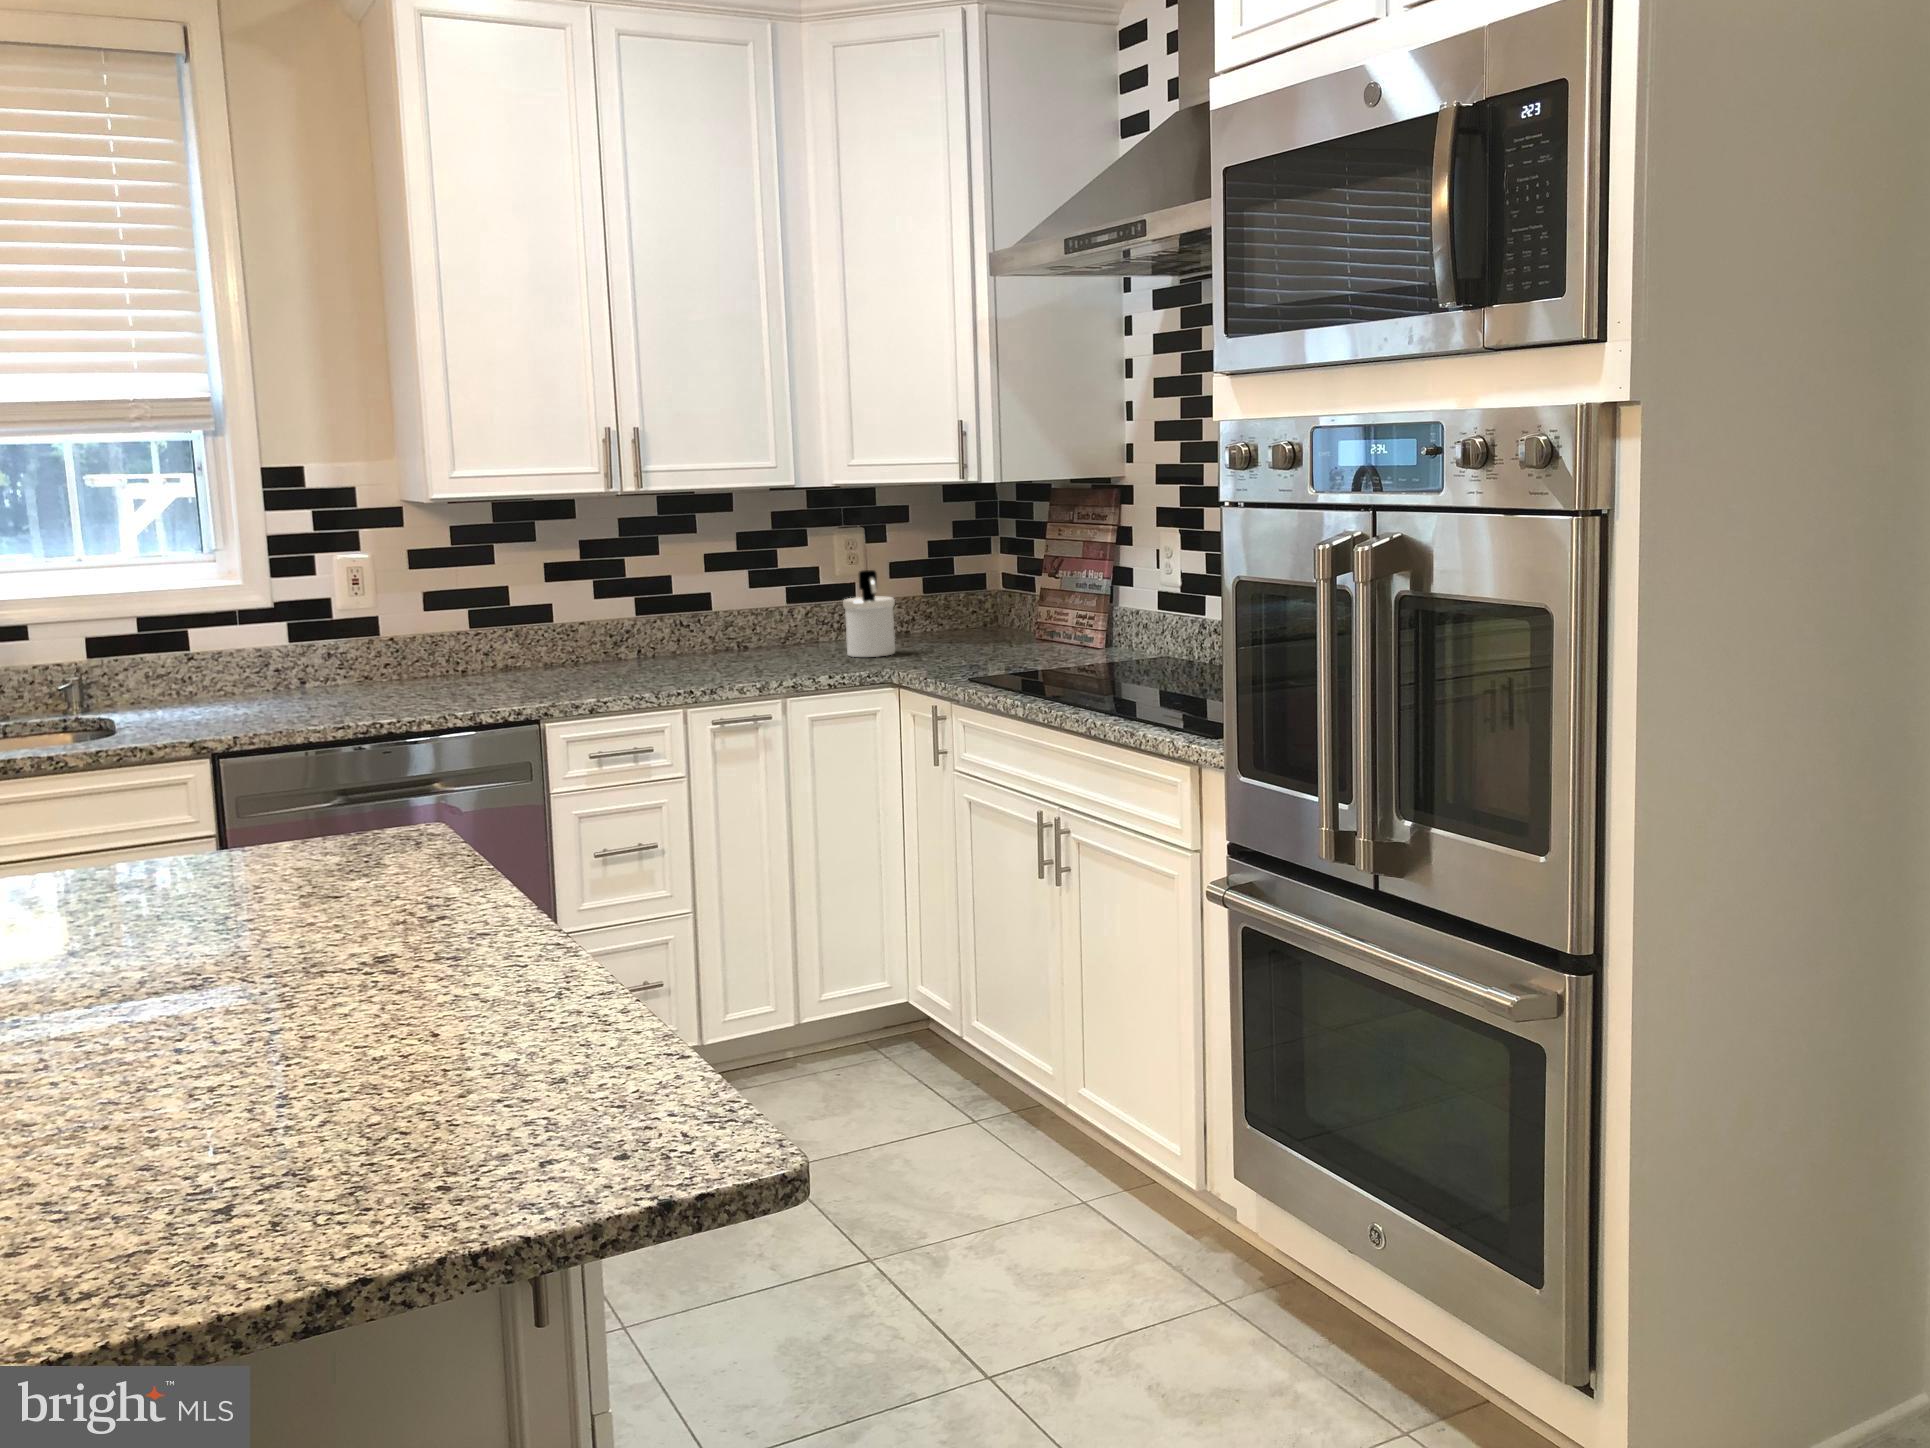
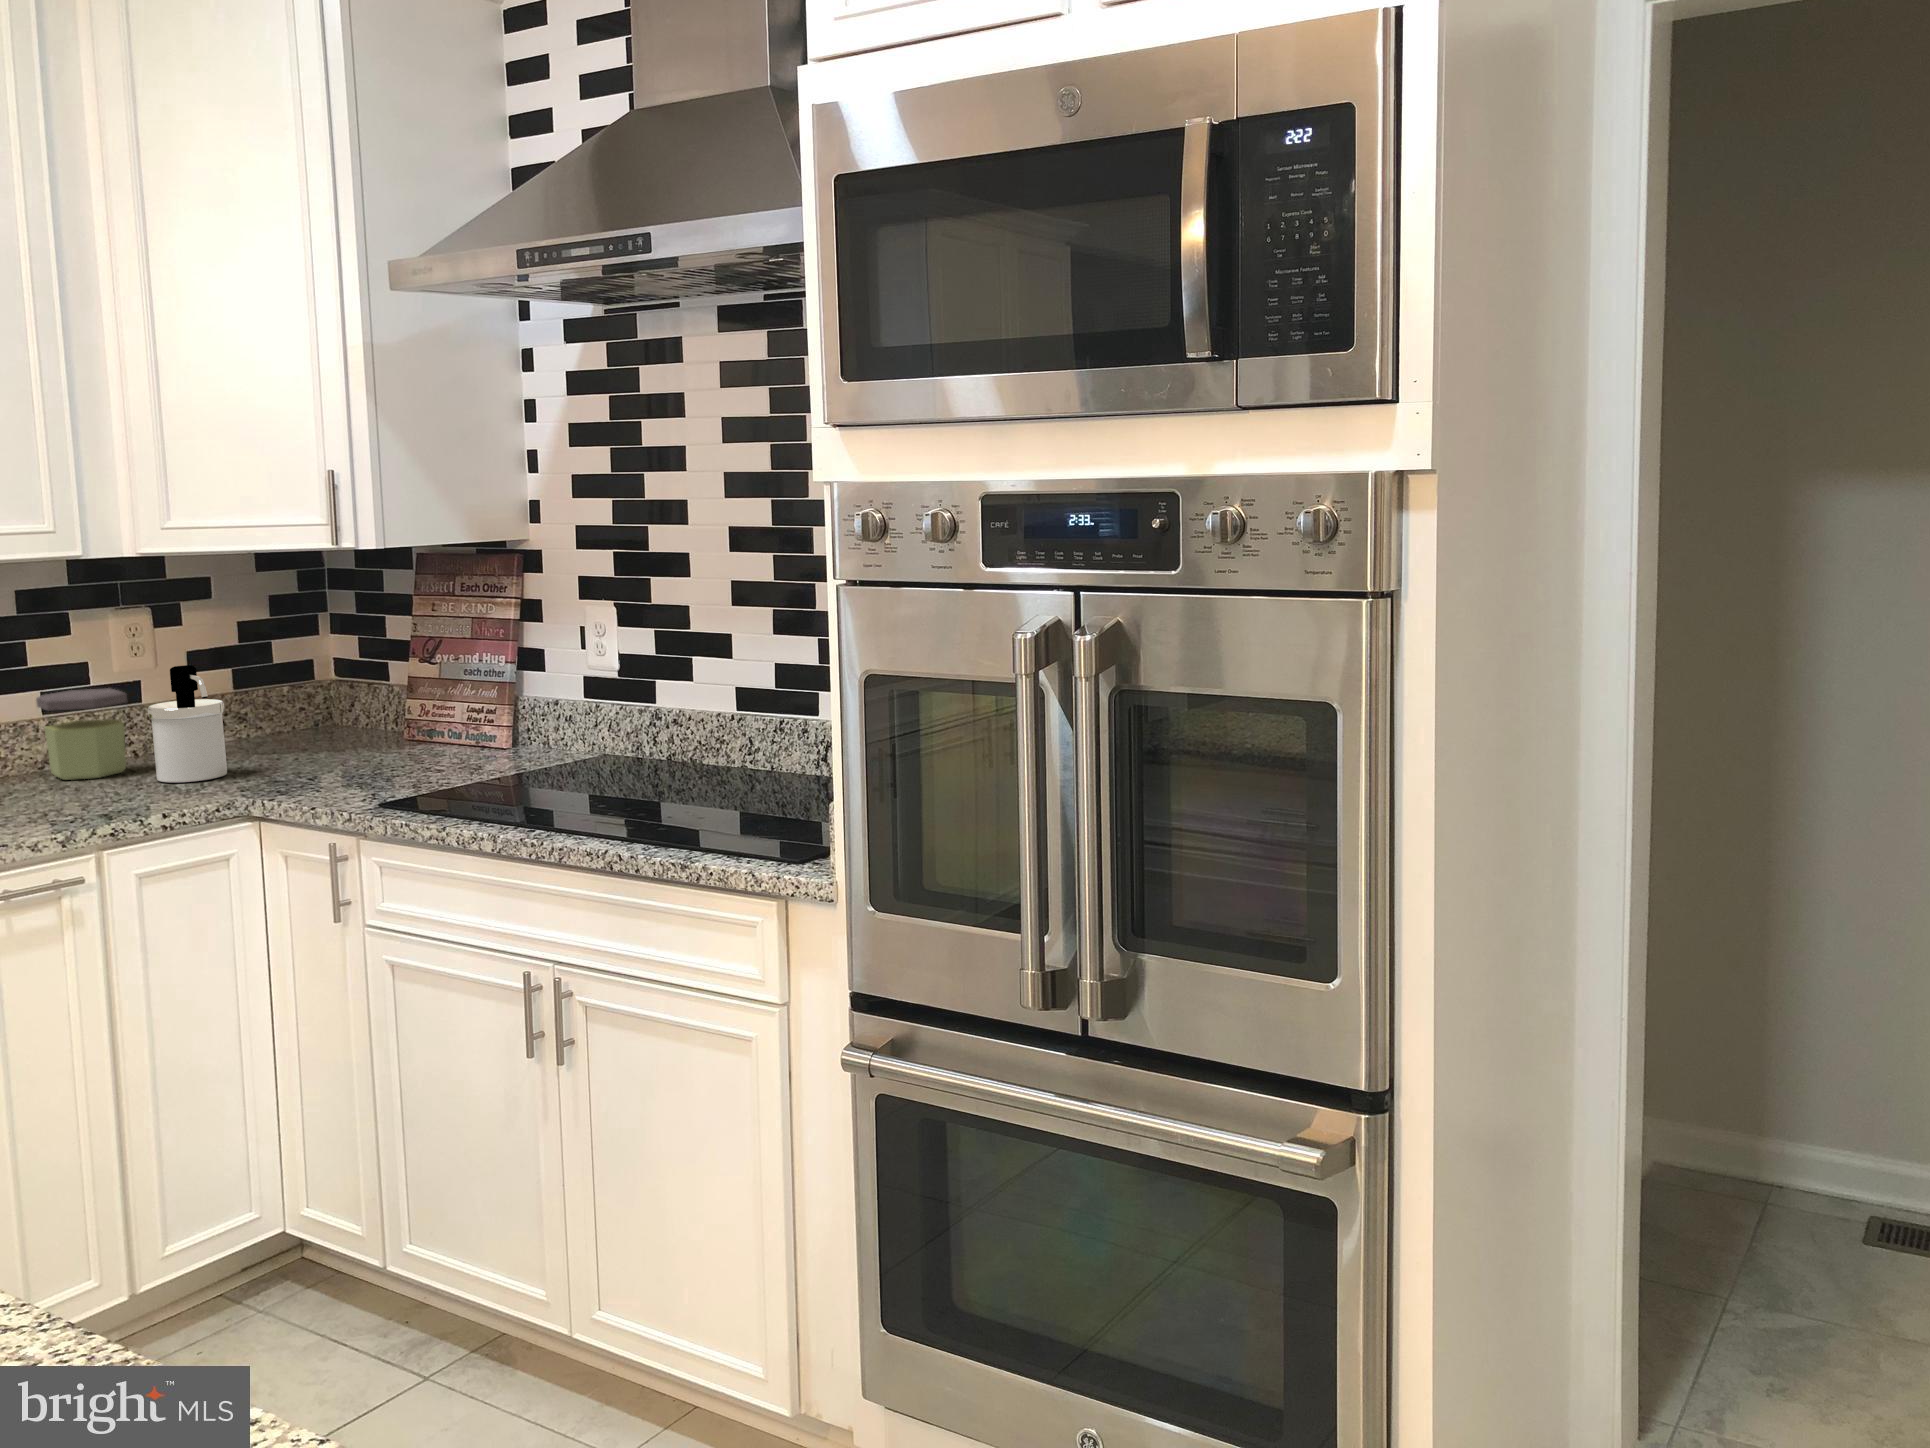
jar: none [780,586,837,651] -> present [36,688,127,780]

